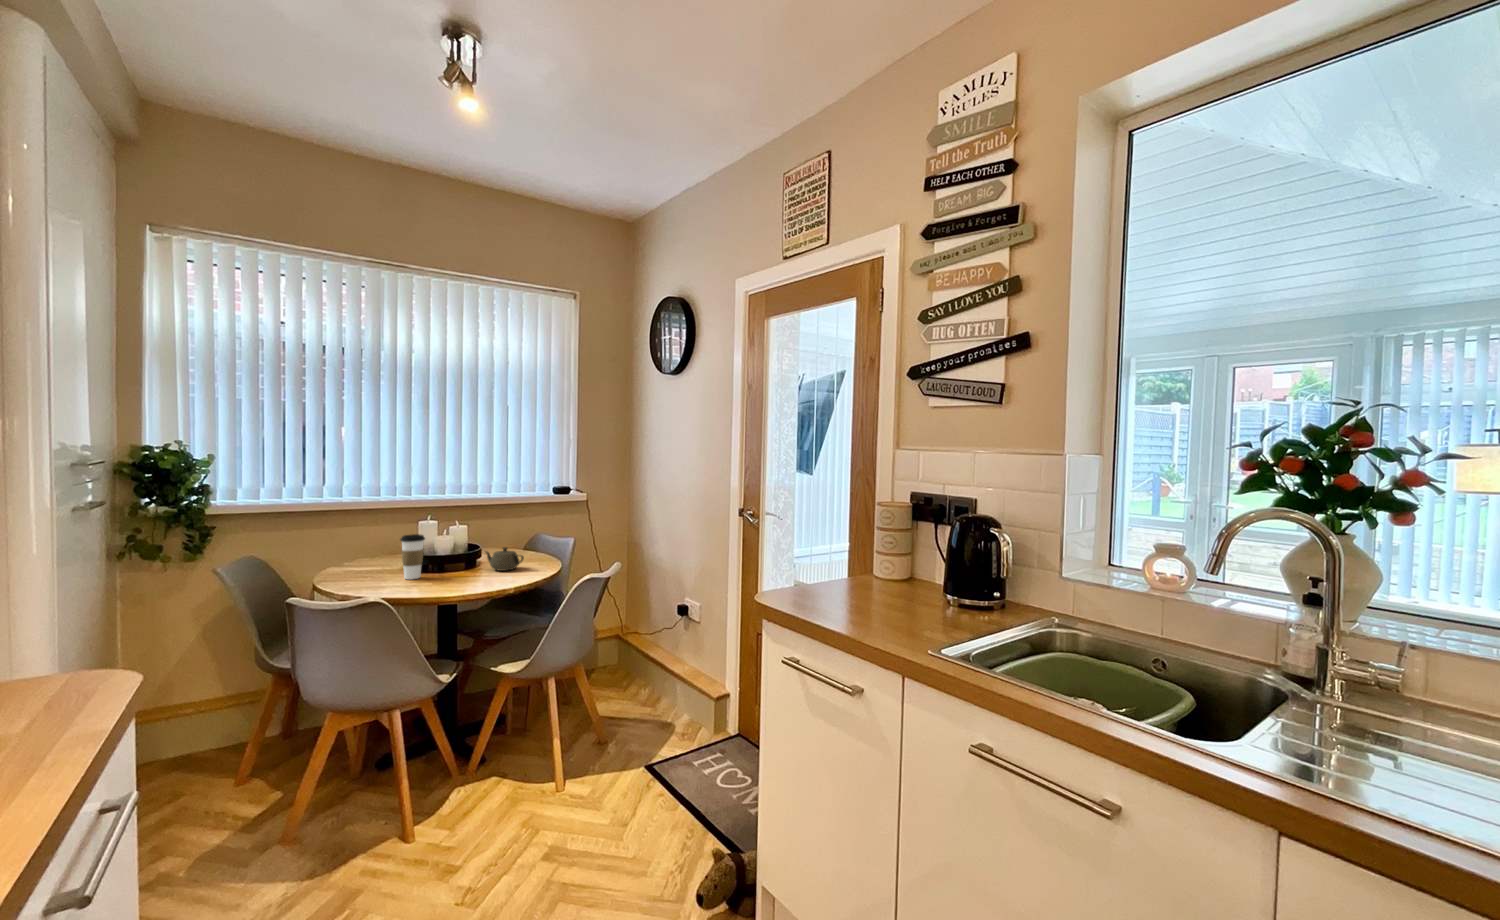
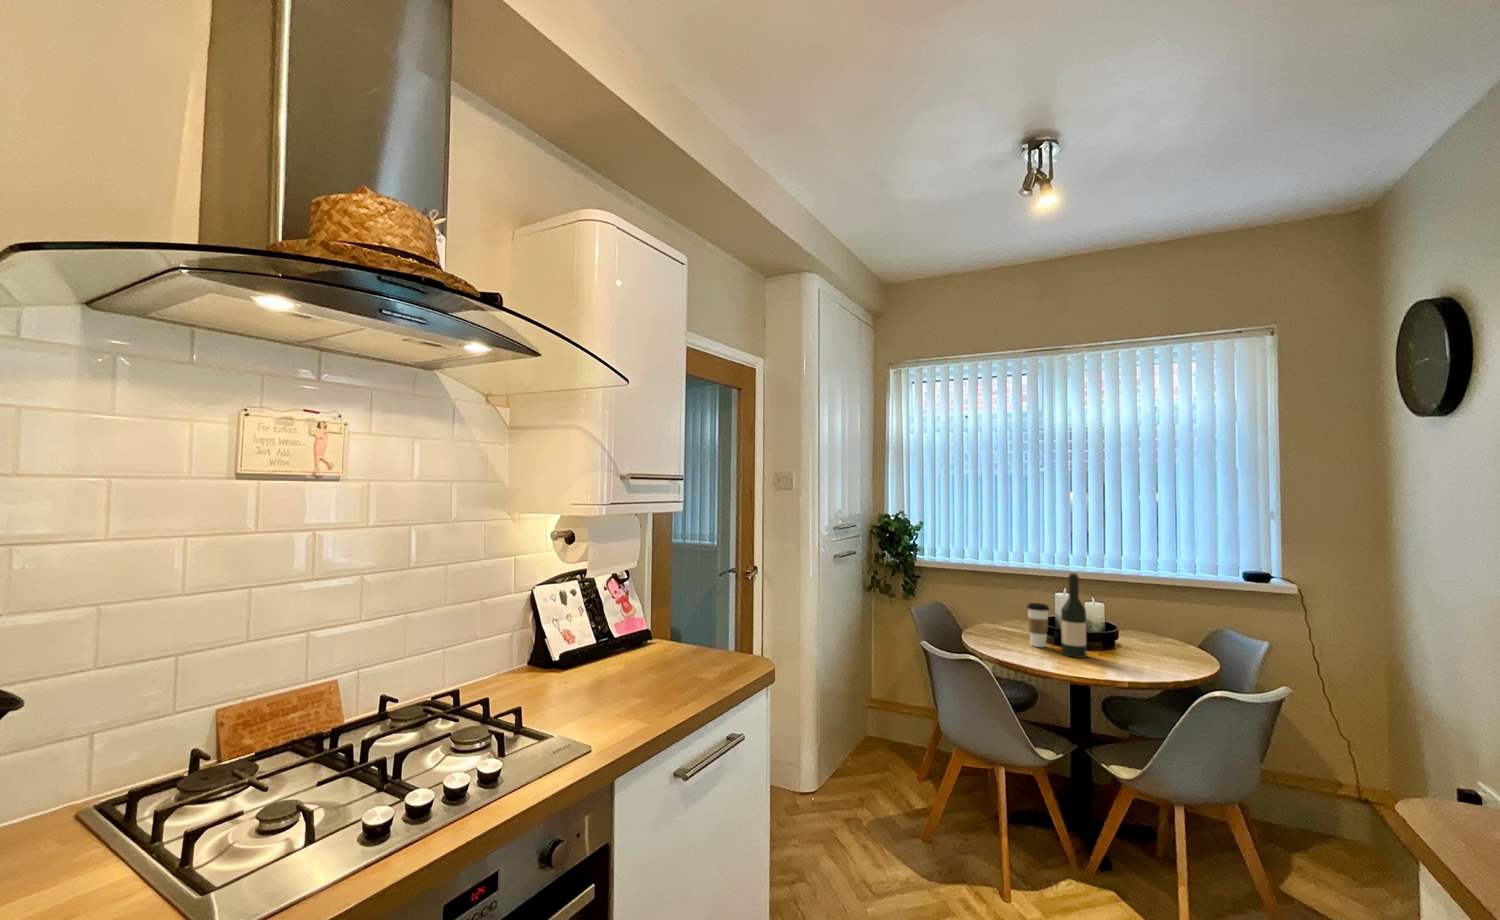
wine bottle: none [442,499,465,581] -> present [1061,573,1086,658]
teapot: present [485,547,524,571] -> none [1116,634,1158,662]

